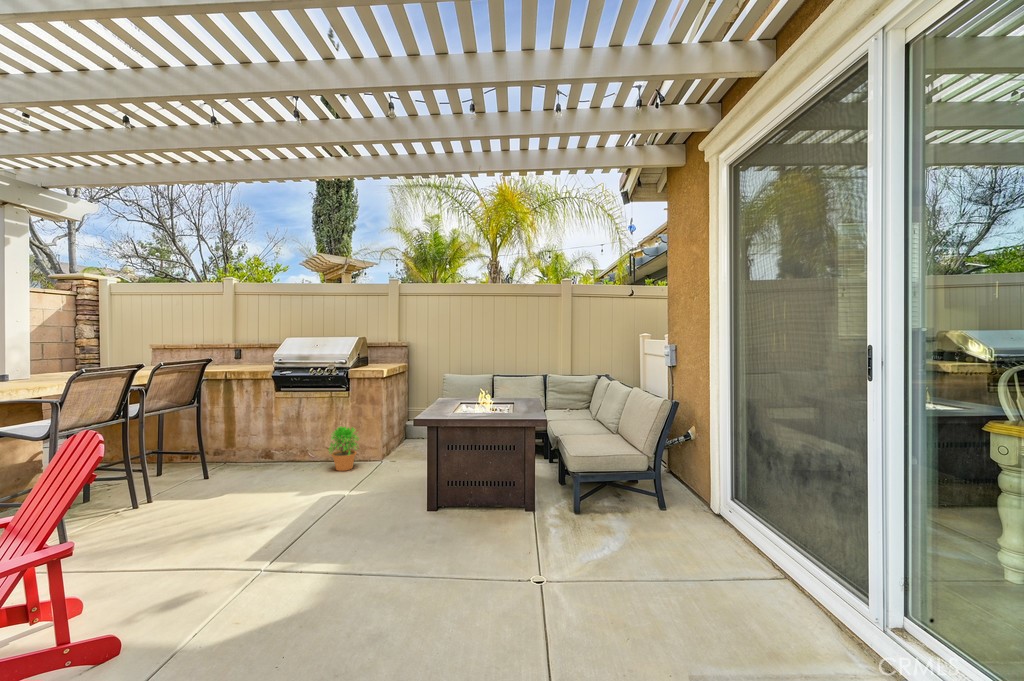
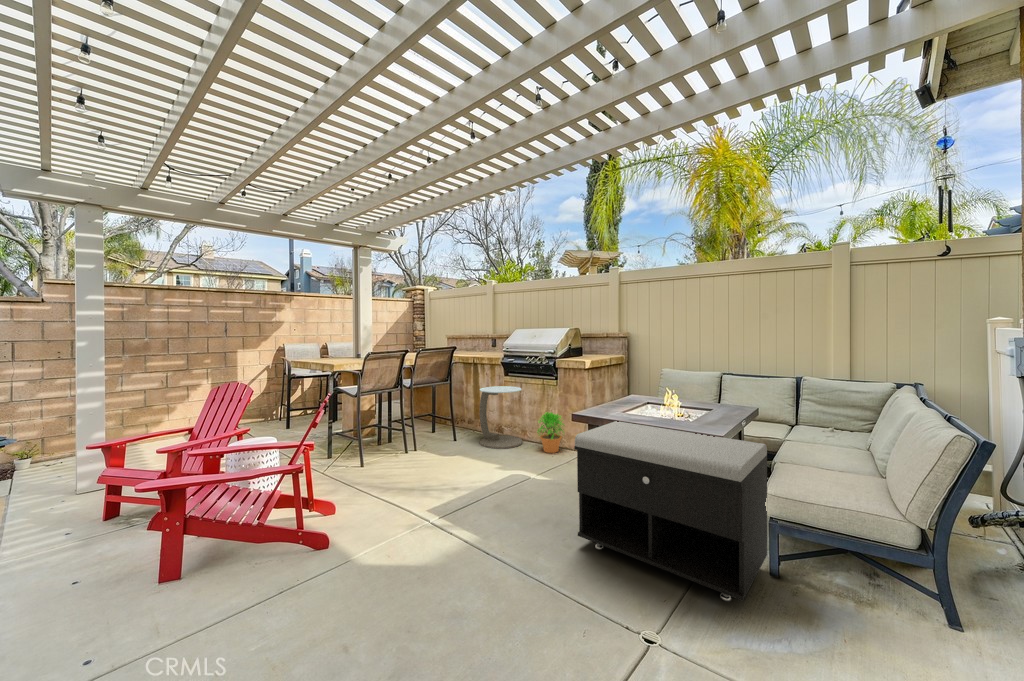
side table: none [242,403,304,479] -> present [480,386,522,449]
storage bench: none [439,419,575,534] -> present [574,421,767,601]

